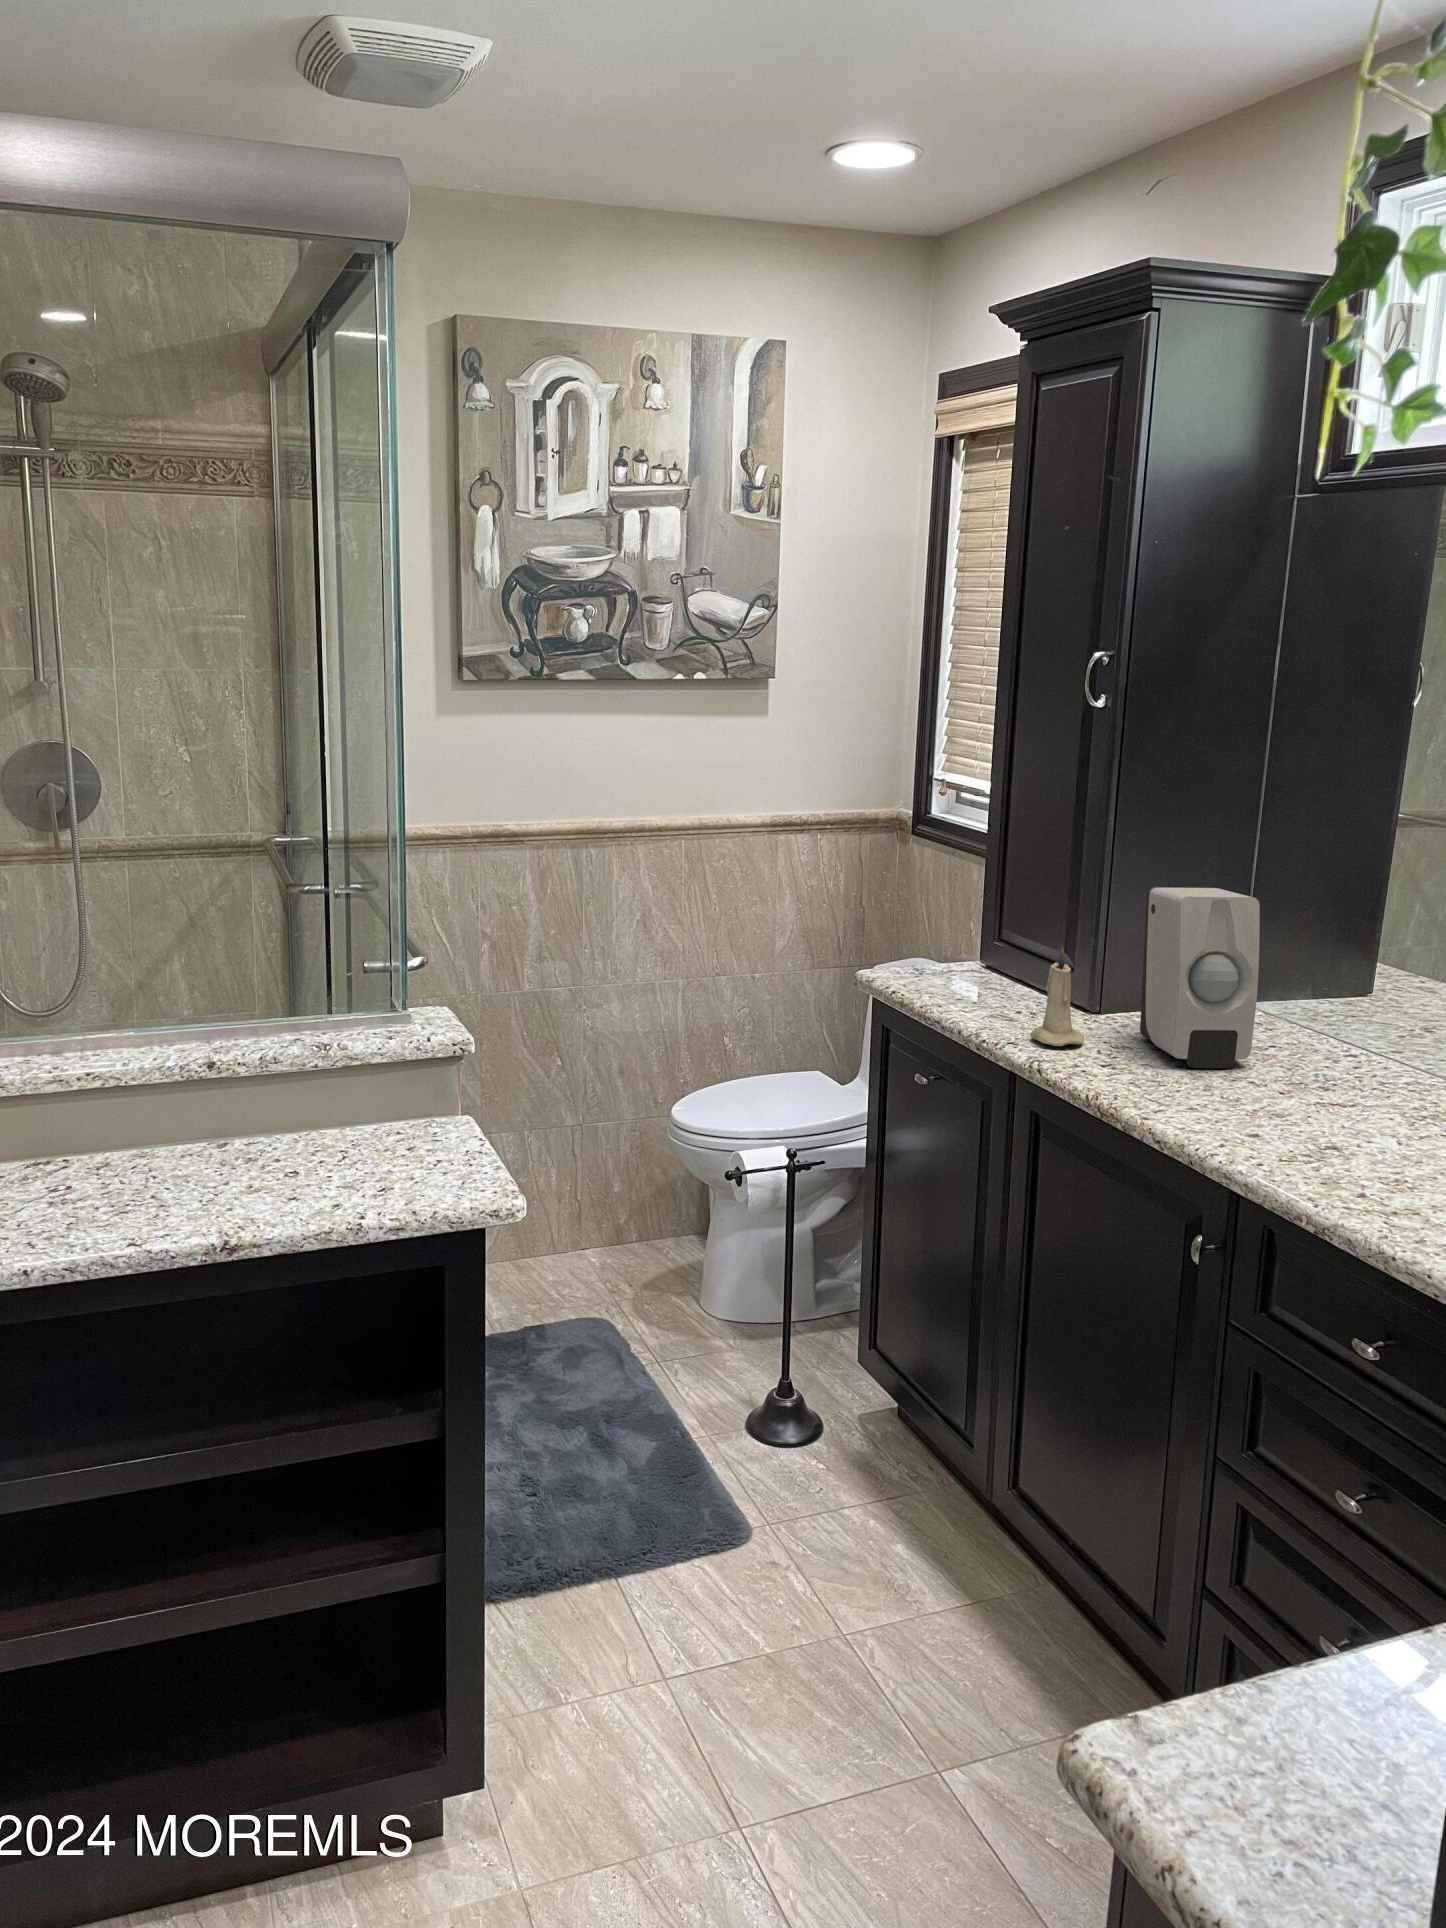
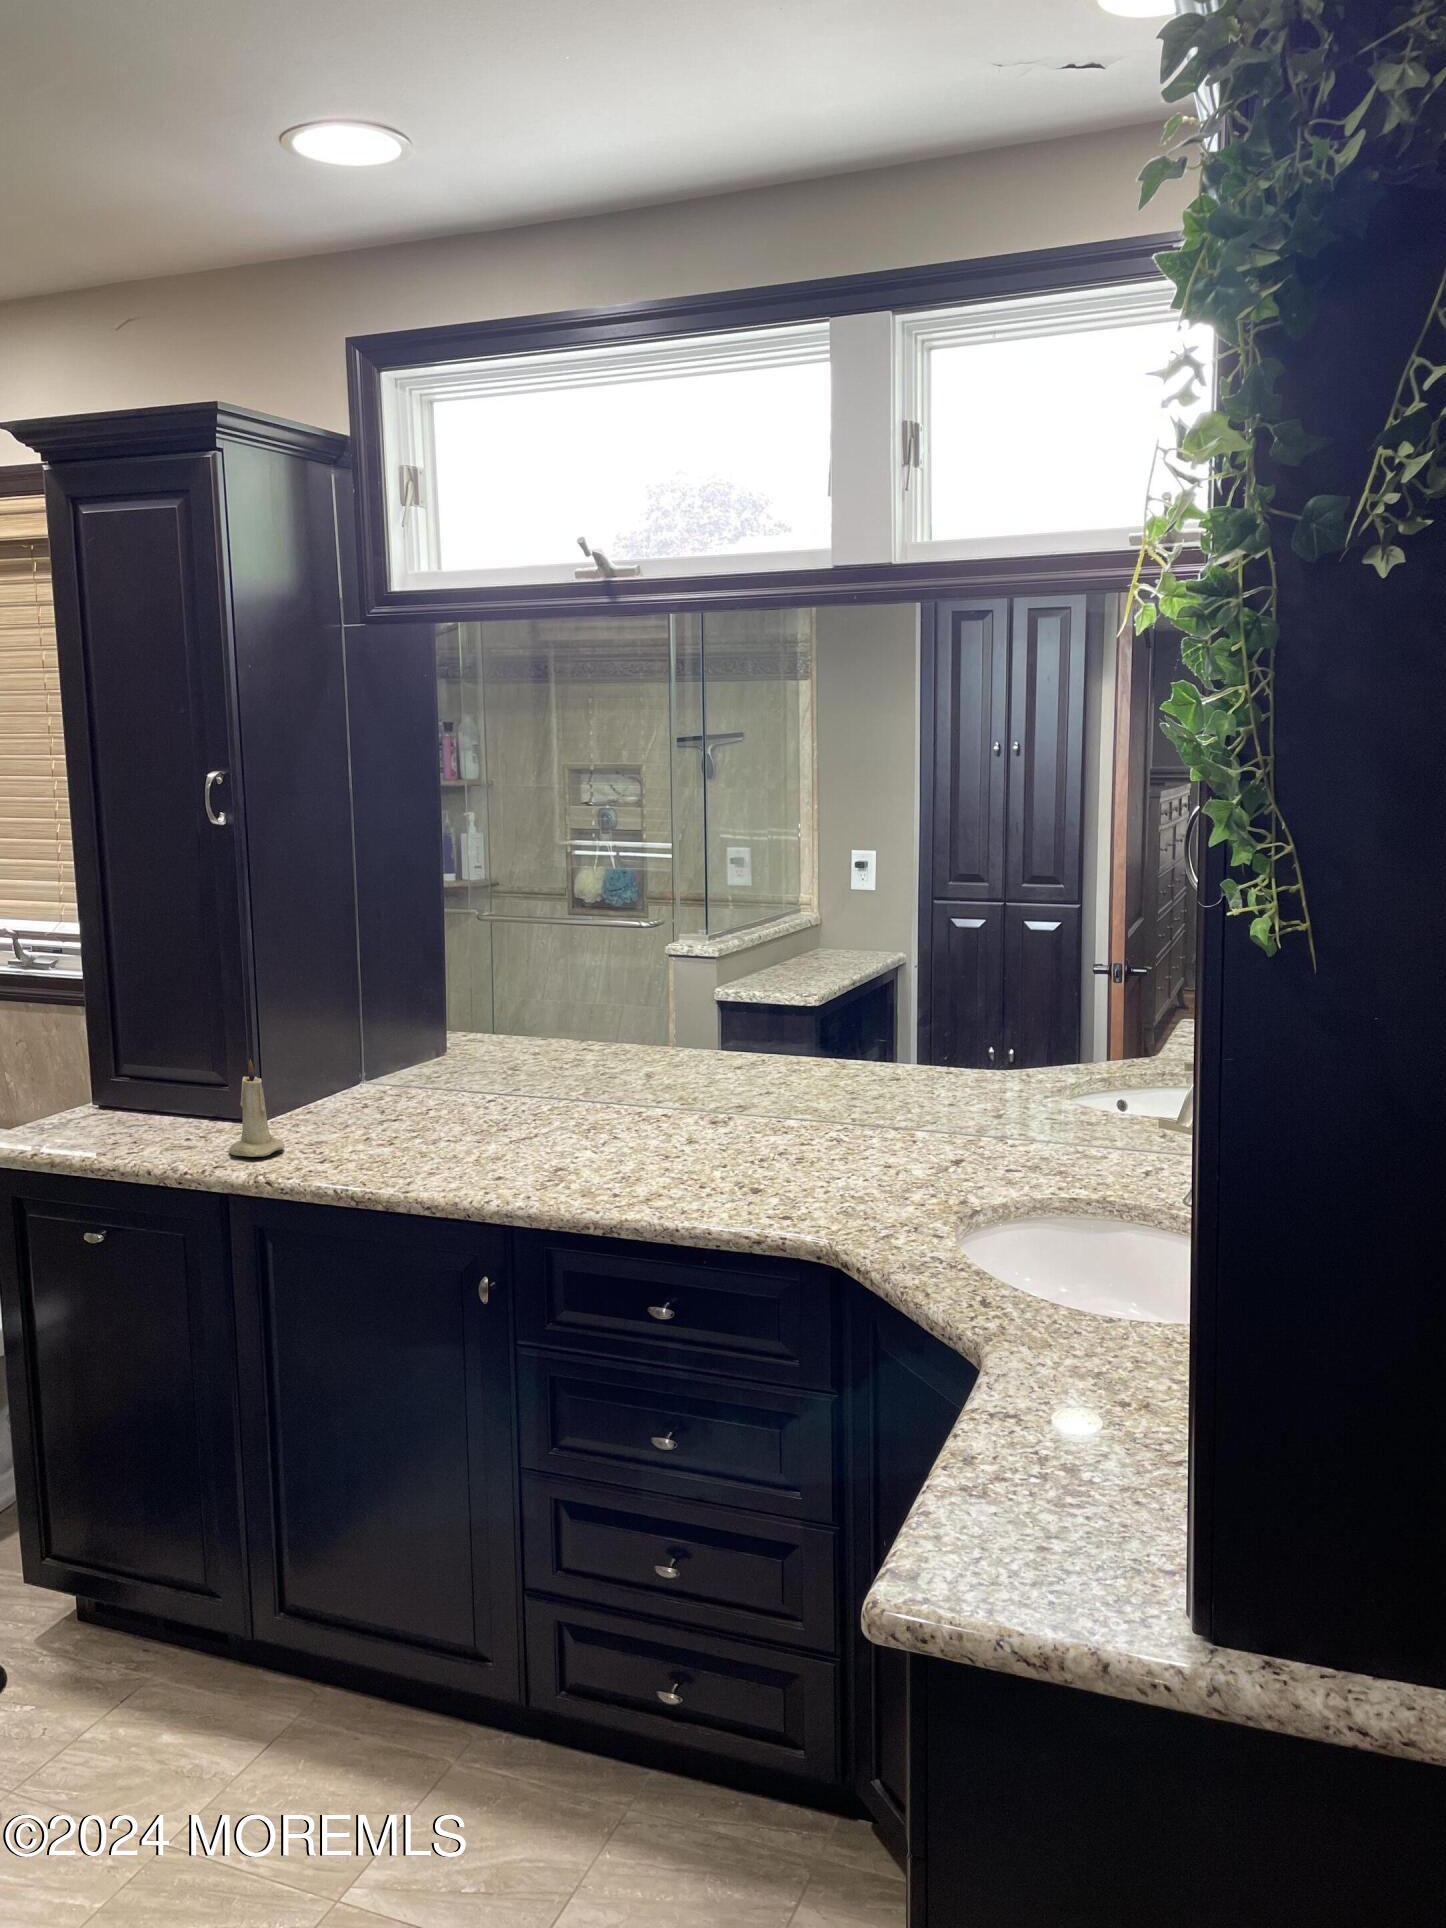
soap dispenser: present [1140,887,1260,1068] -> none [310,979,438,1142]

